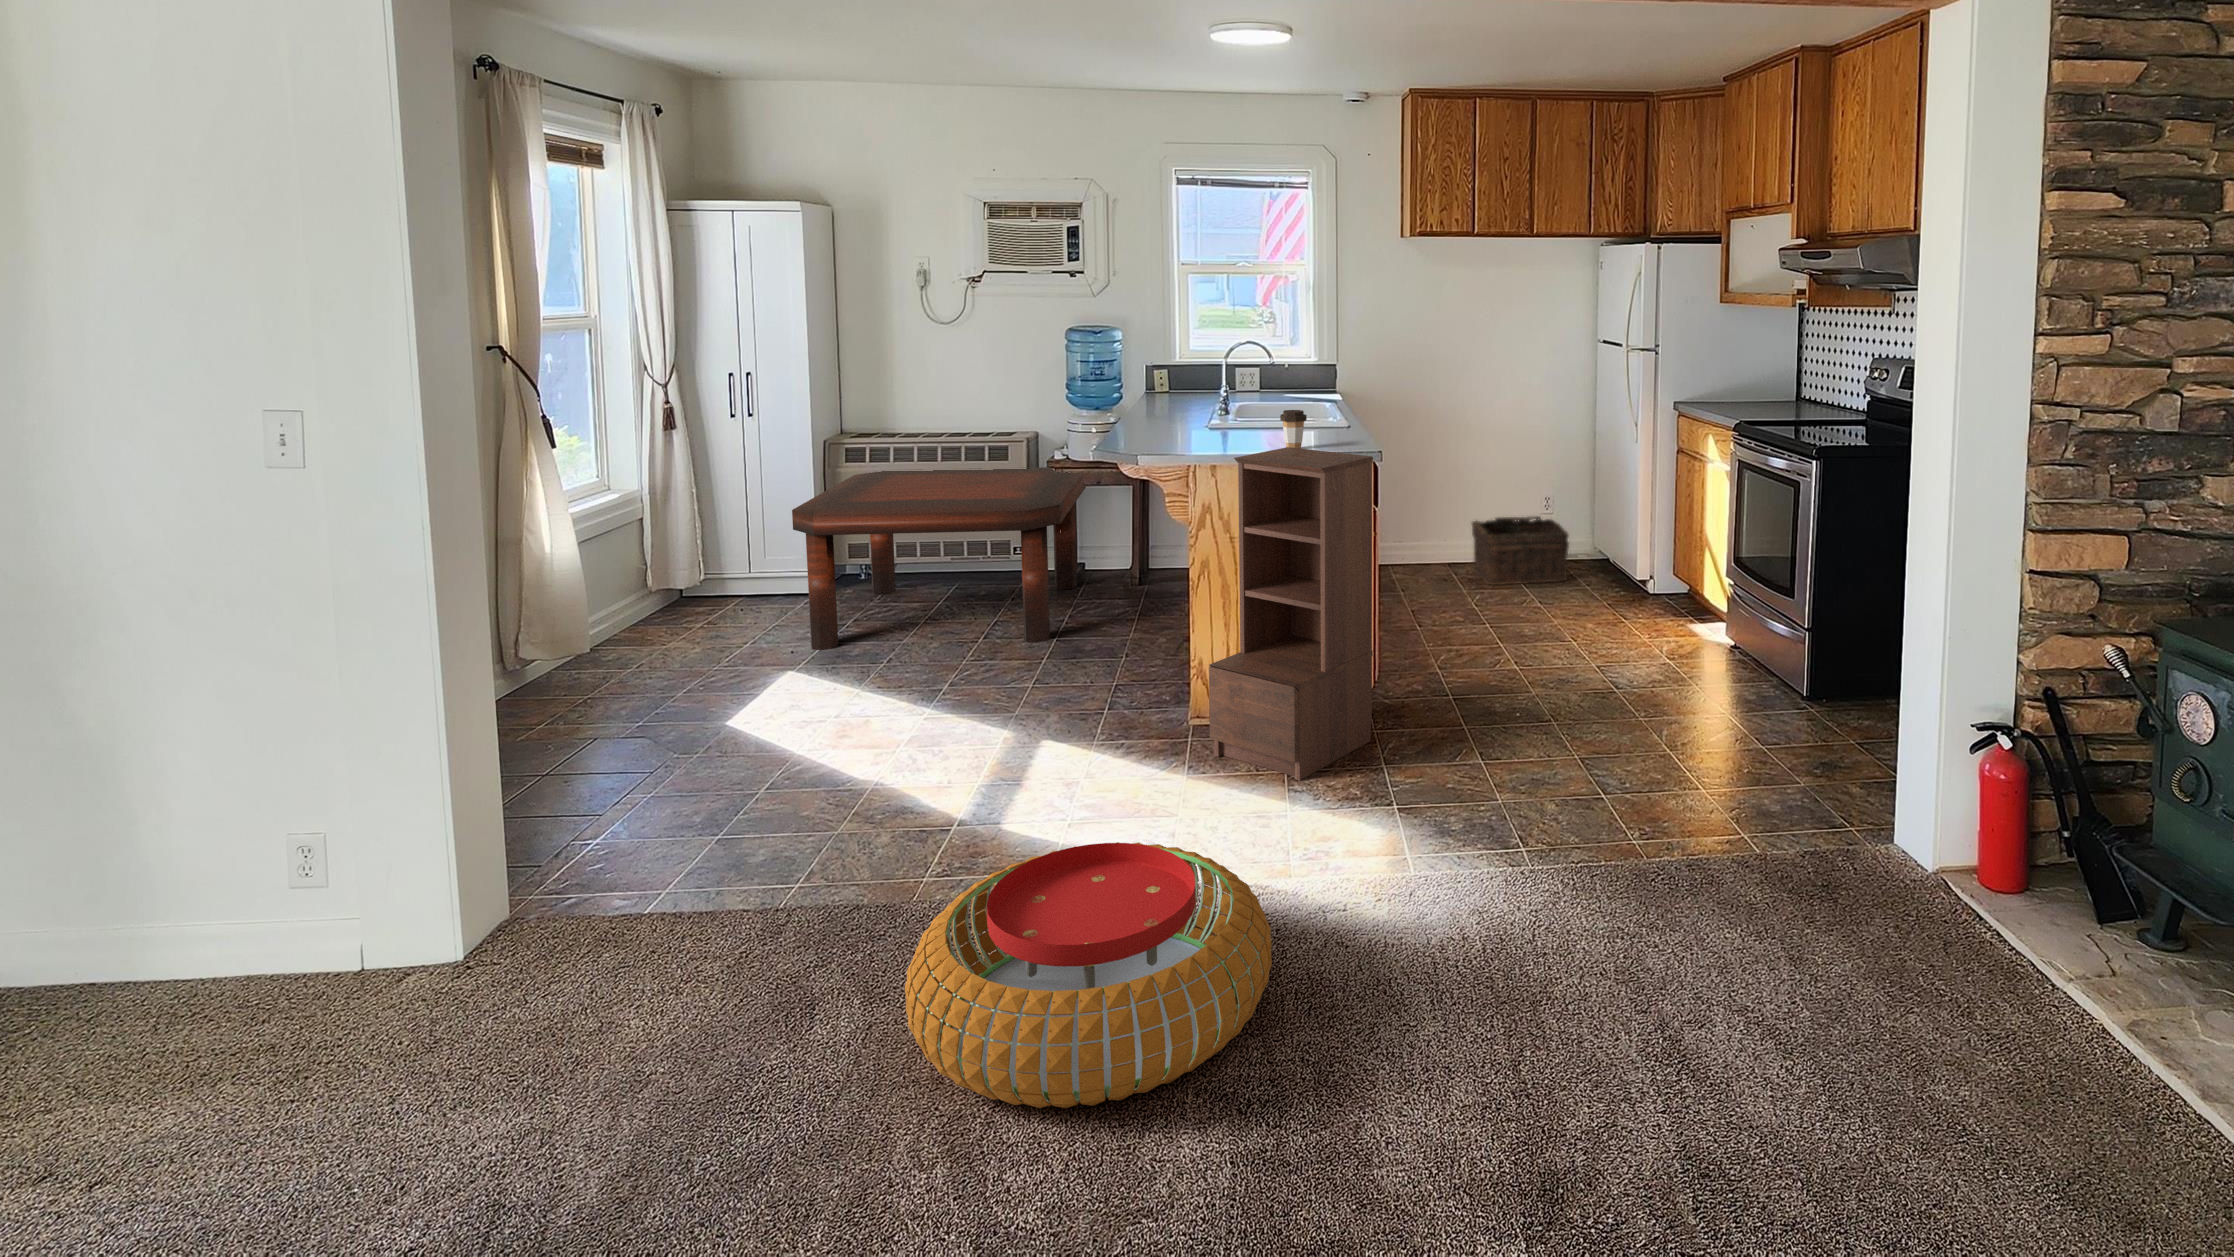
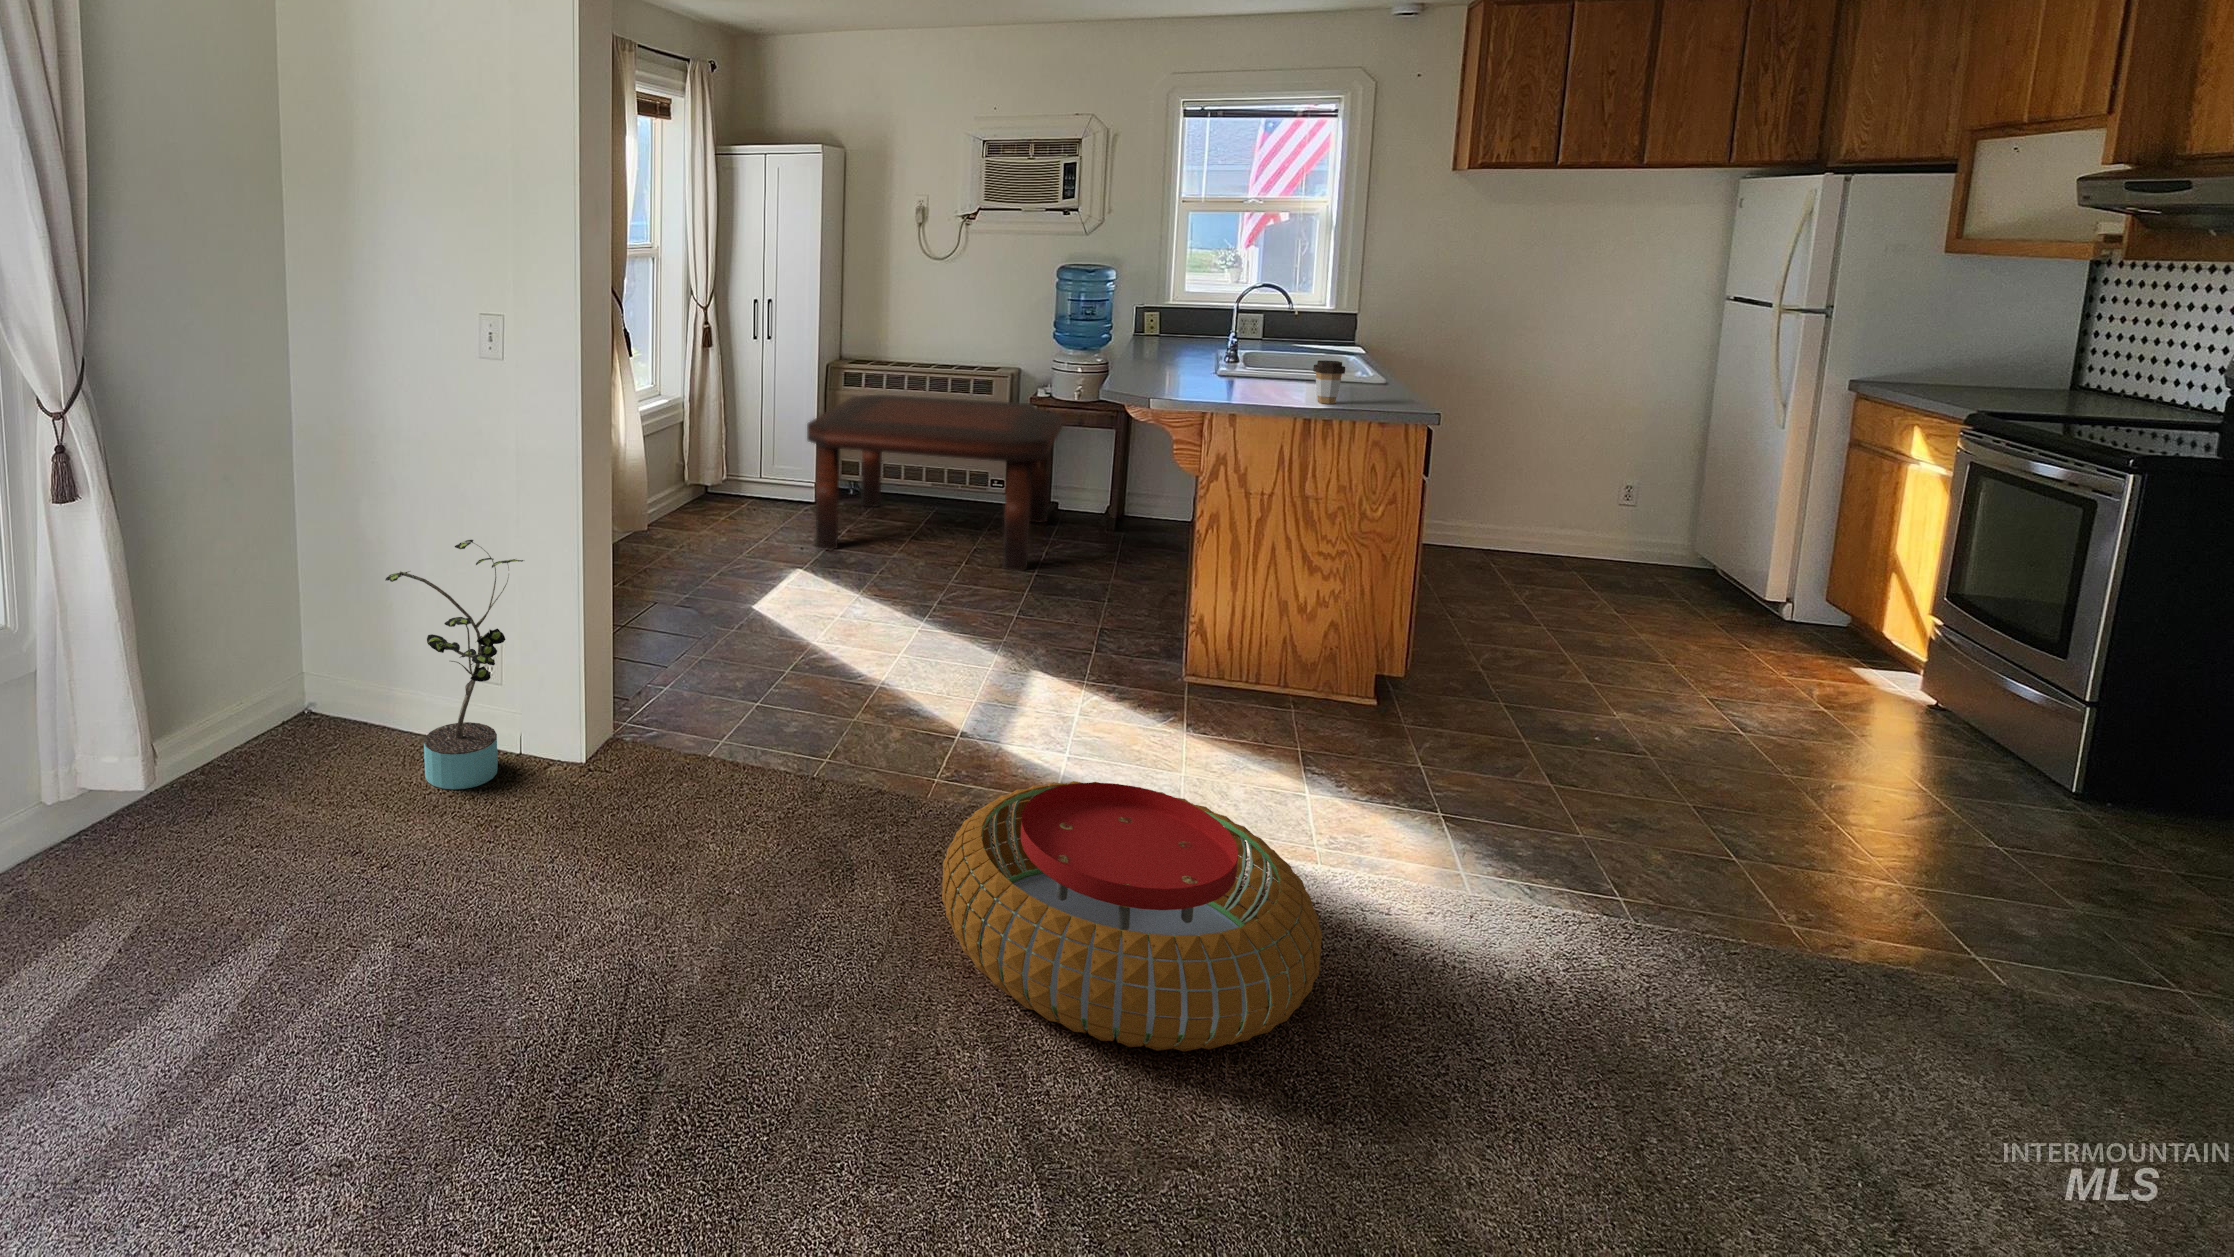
bookshelf: present [1209,447,1373,781] -> none [1211,401,1433,762]
basket: present [1472,516,1569,585] -> none [1509,501,1656,588]
potted plant: none [95,709,344,1053] -> present [386,540,523,789]

